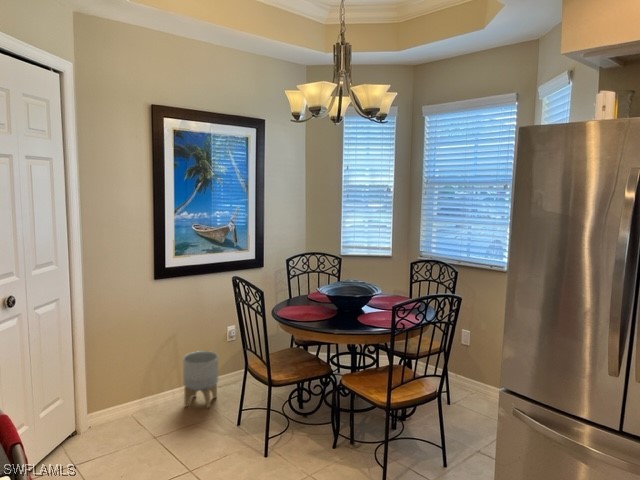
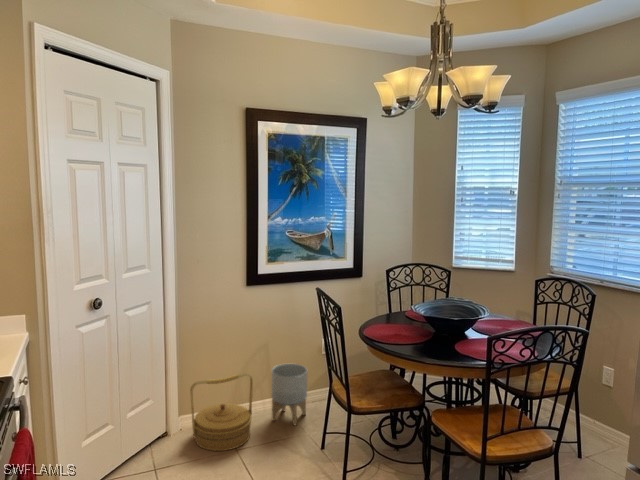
woven basket: none [103,363,167,442] -> present [190,373,253,451]

